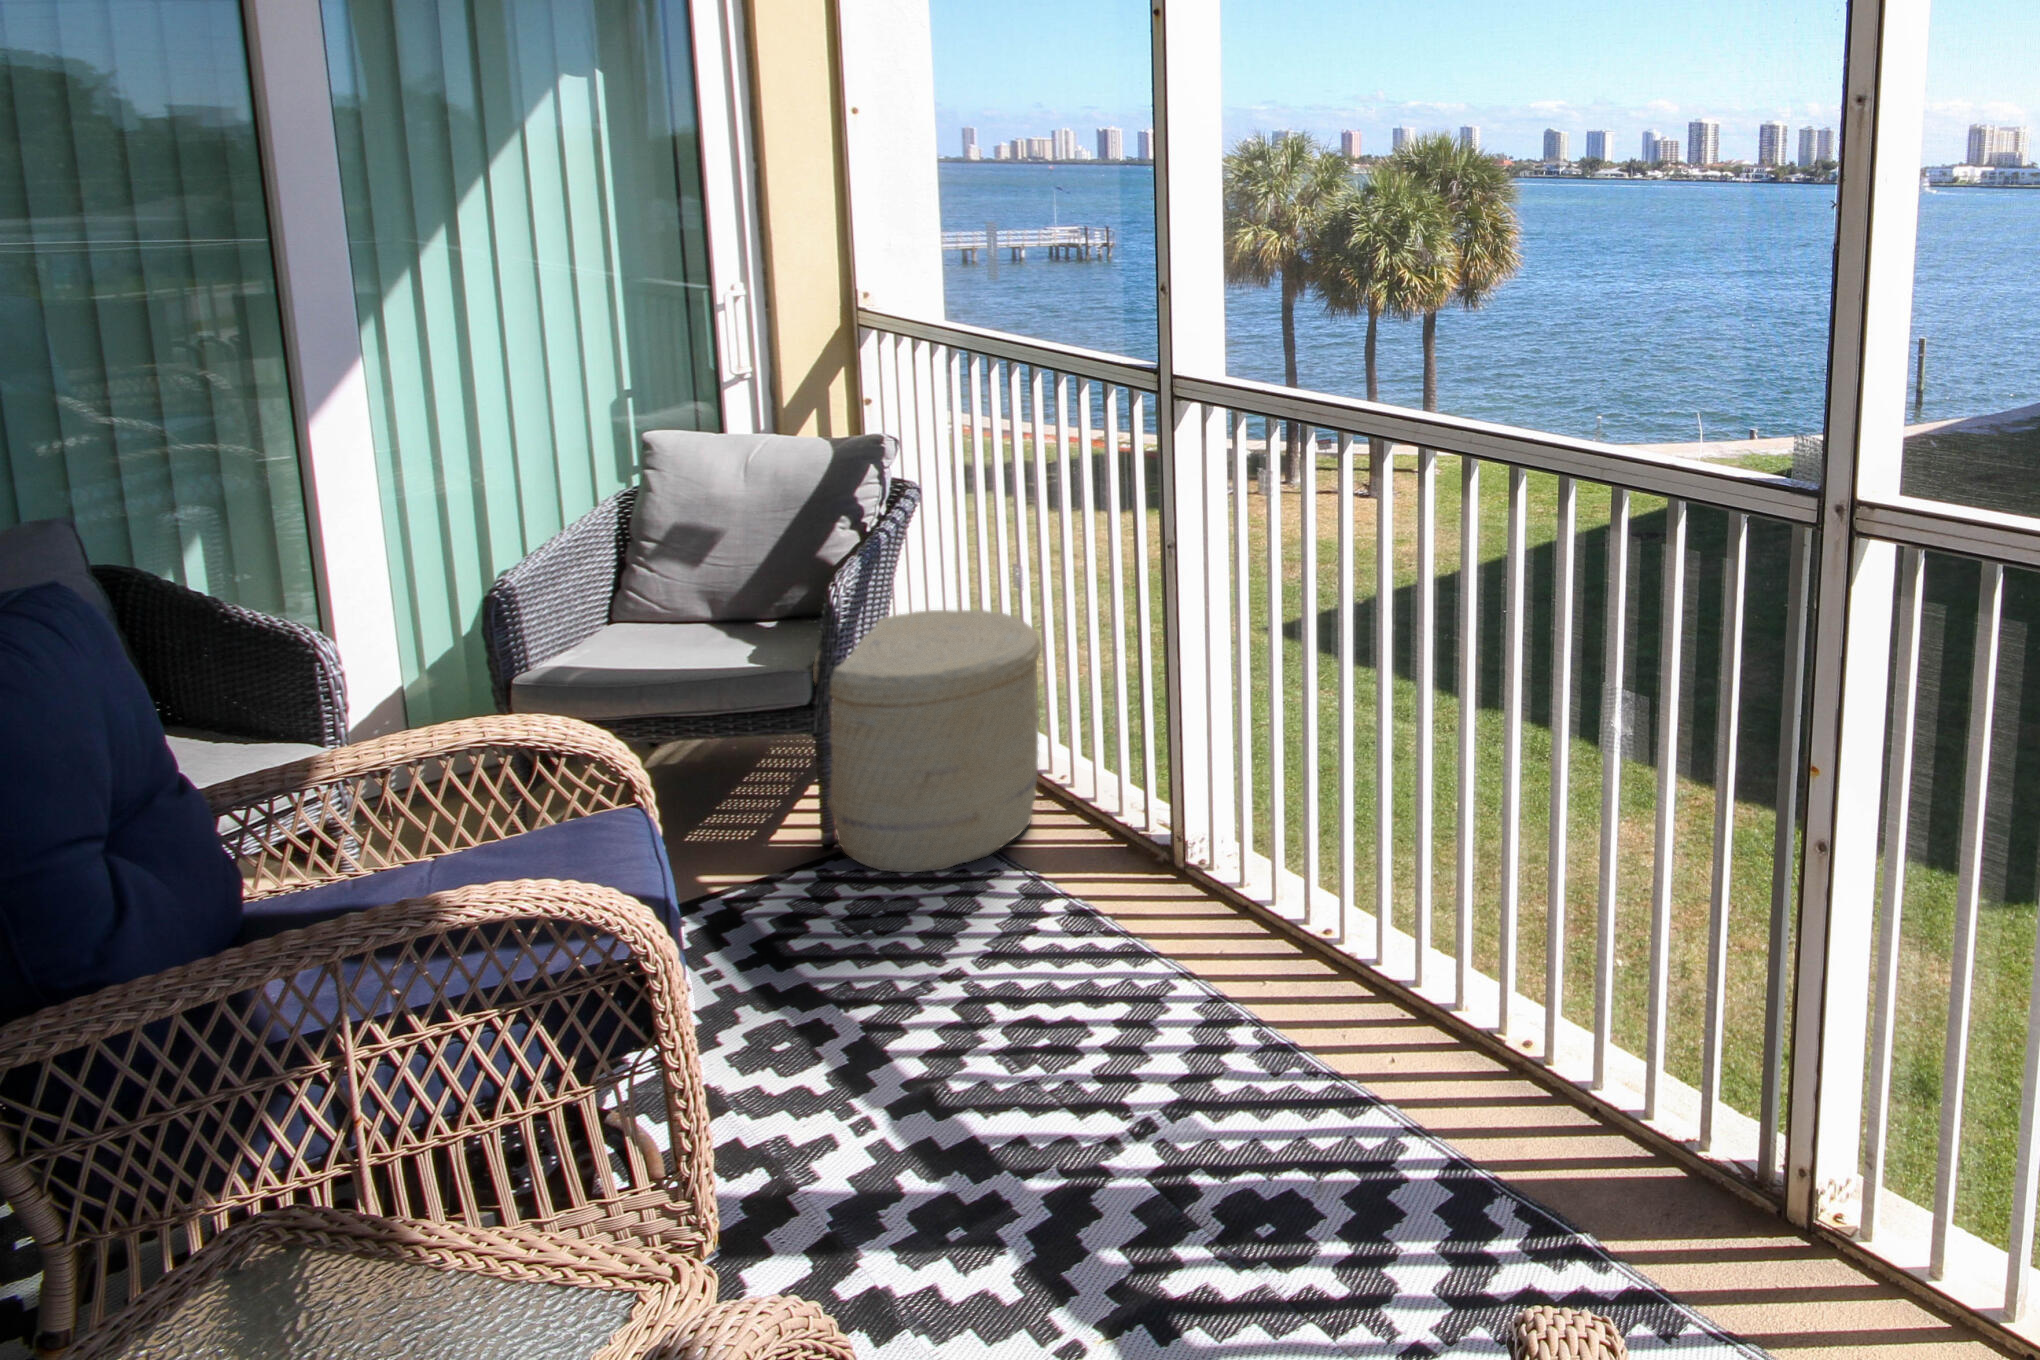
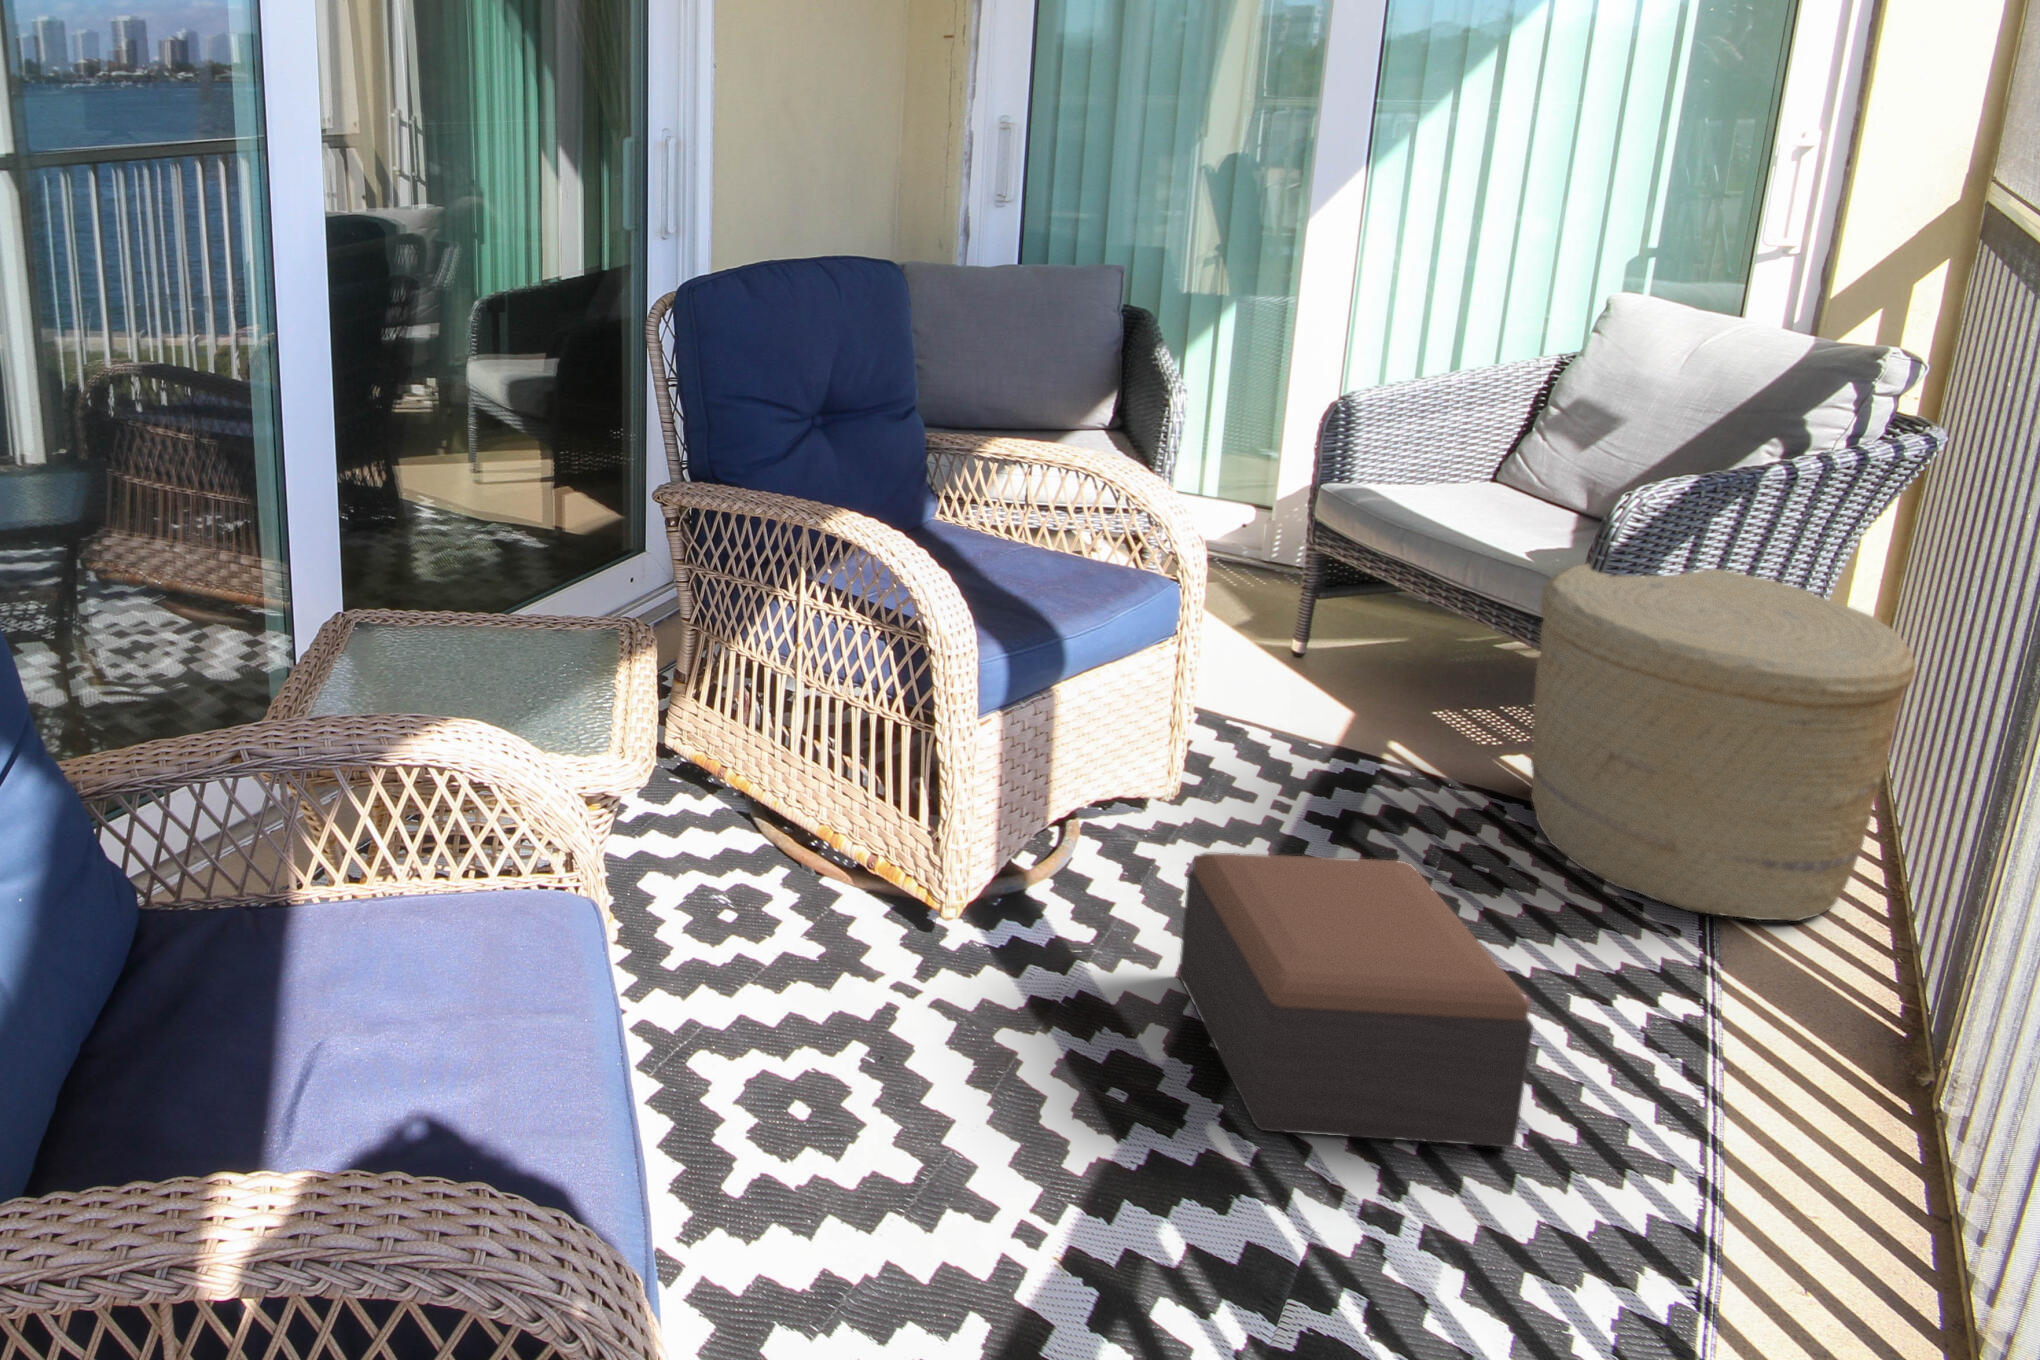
footstool: none [852,907,1127,1159] -> present [1179,853,1533,1147]

